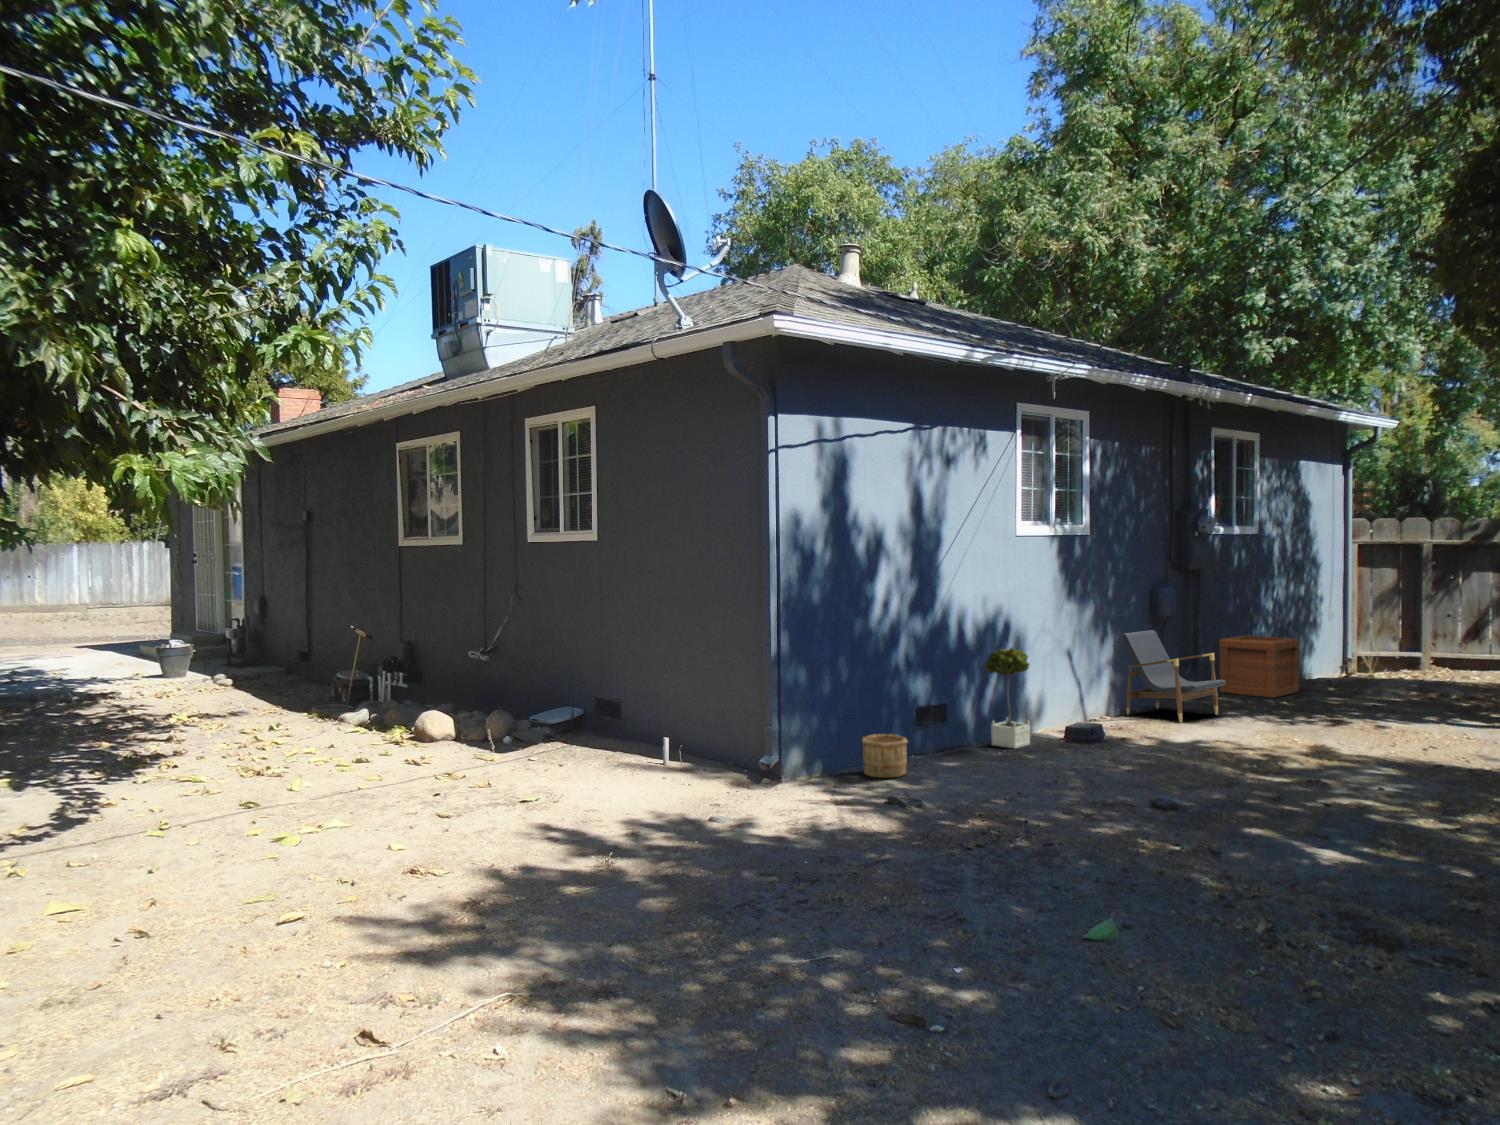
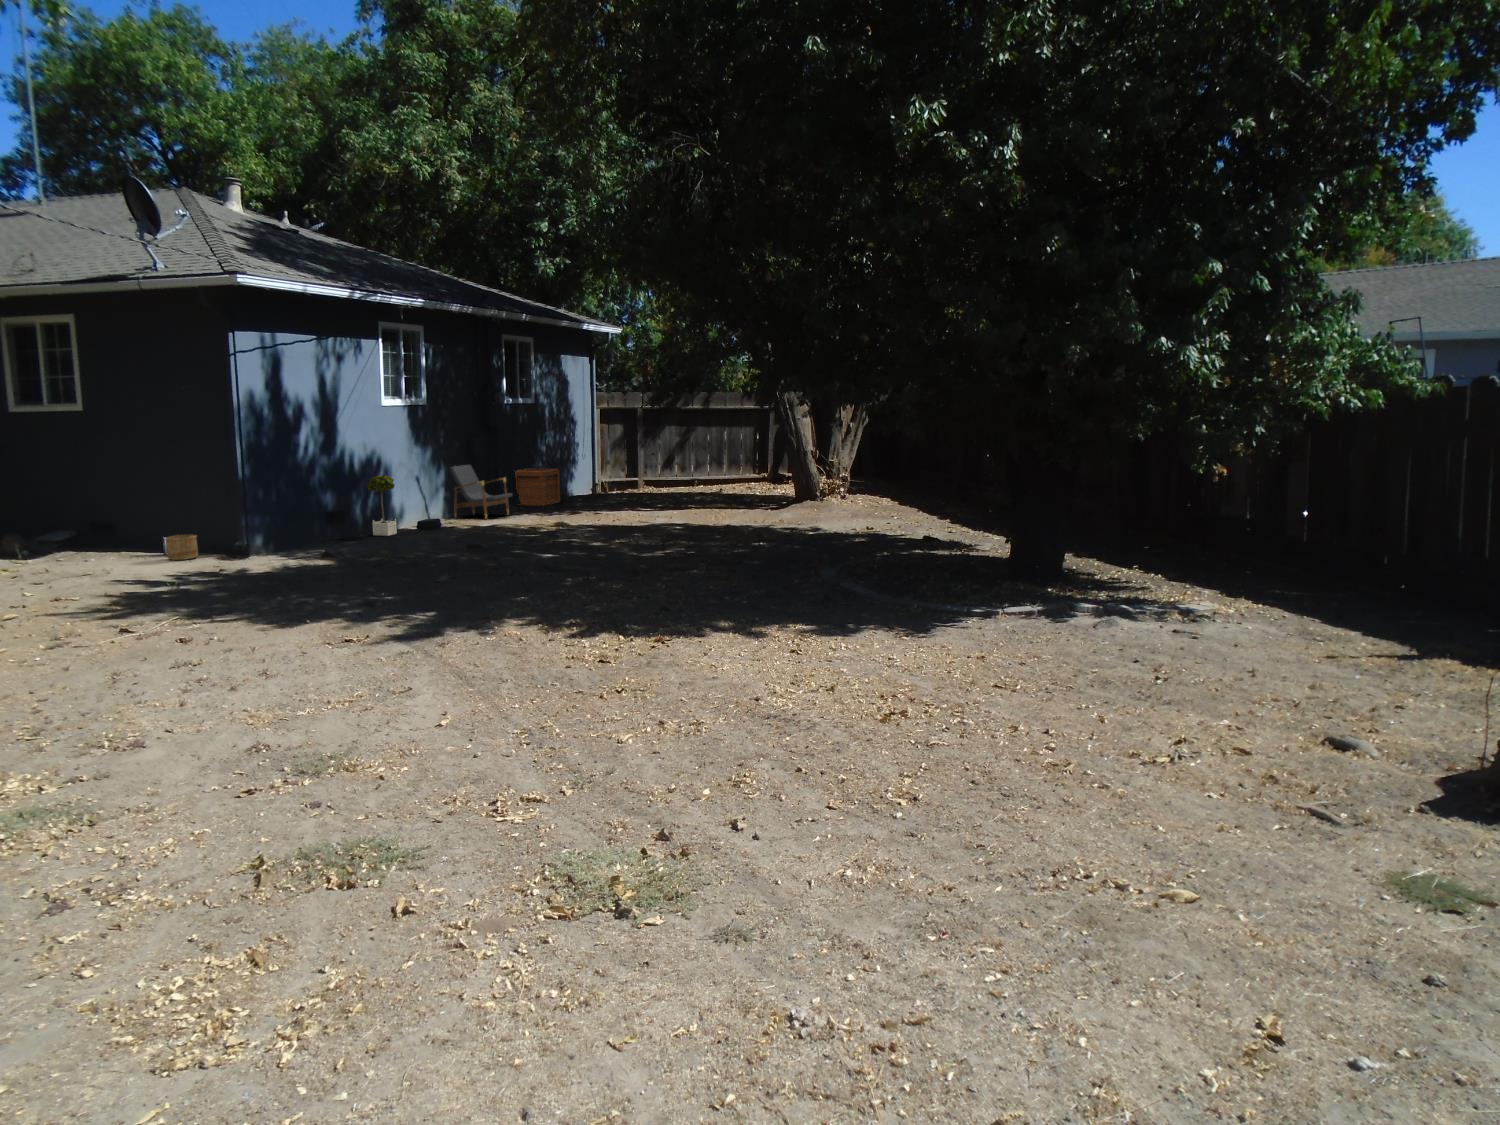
wooden bucket: present [862,734,908,778] -> present [165,535,198,560]

